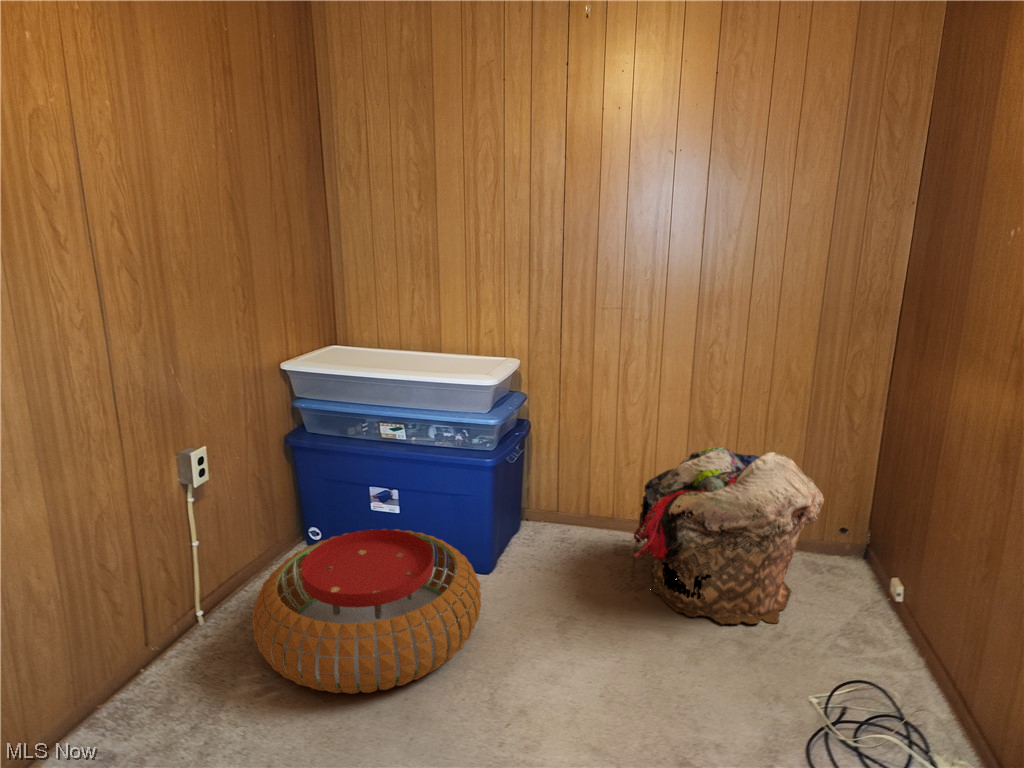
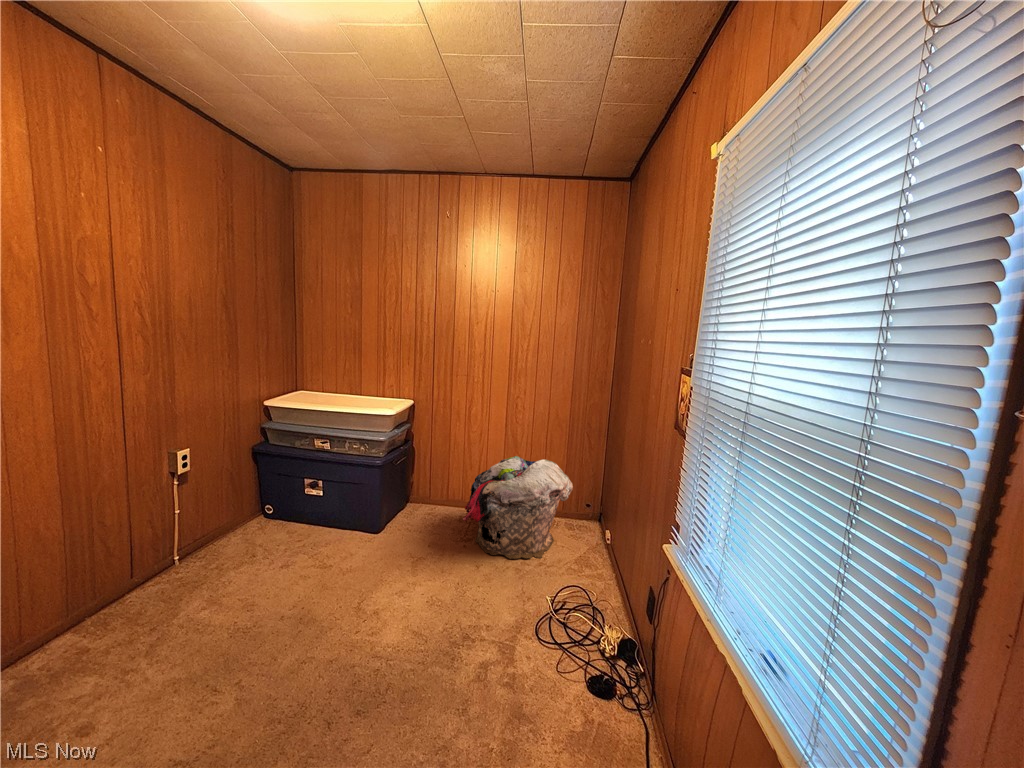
pouf: present [252,529,481,694] -> none [207,504,366,606]

